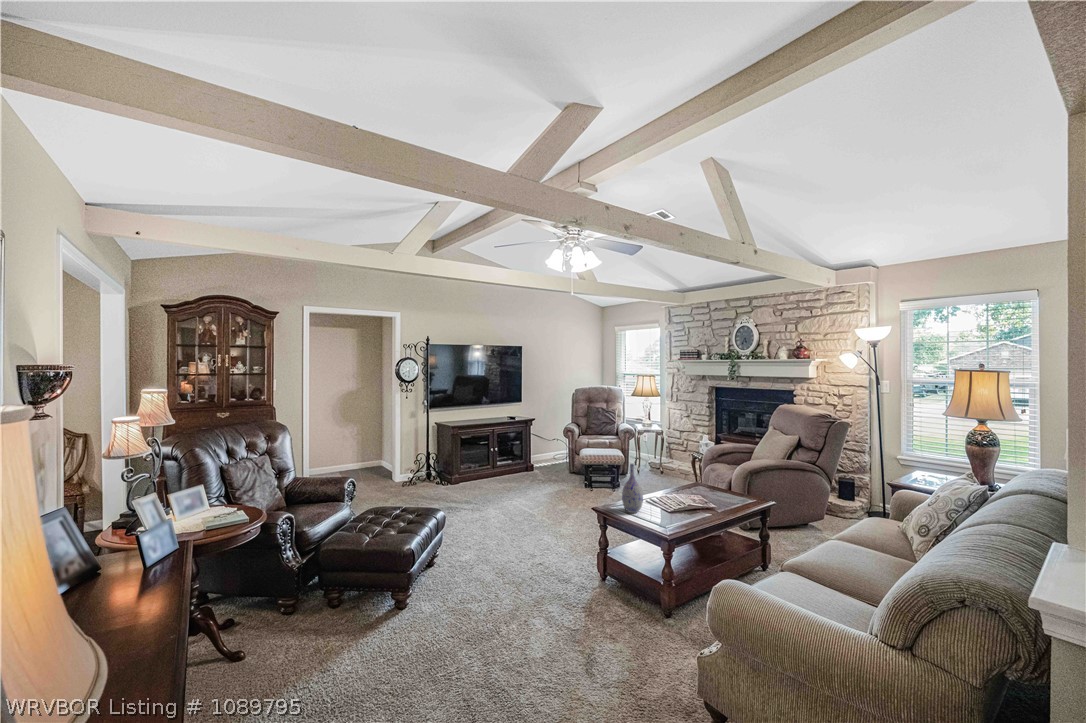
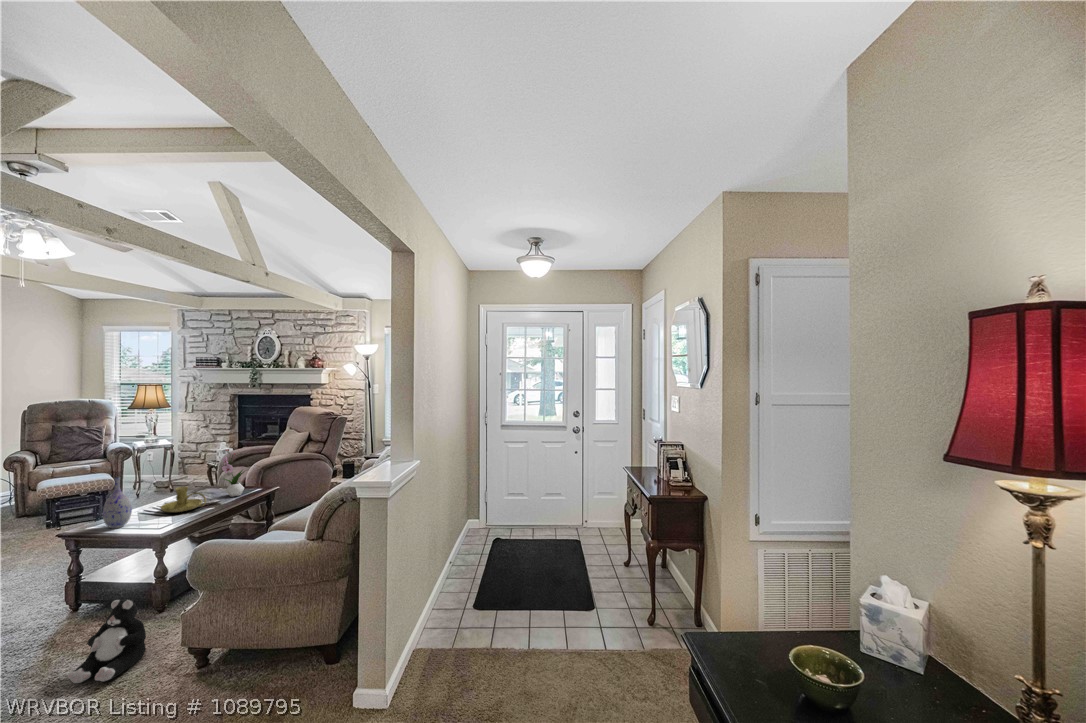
flower arrangement: none [716,448,740,502] -> present [222,449,245,497]
candle holder: none [664,482,705,509] -> present [160,486,206,512]
plush toy: none [603,597,663,685] -> present [68,598,146,683]

